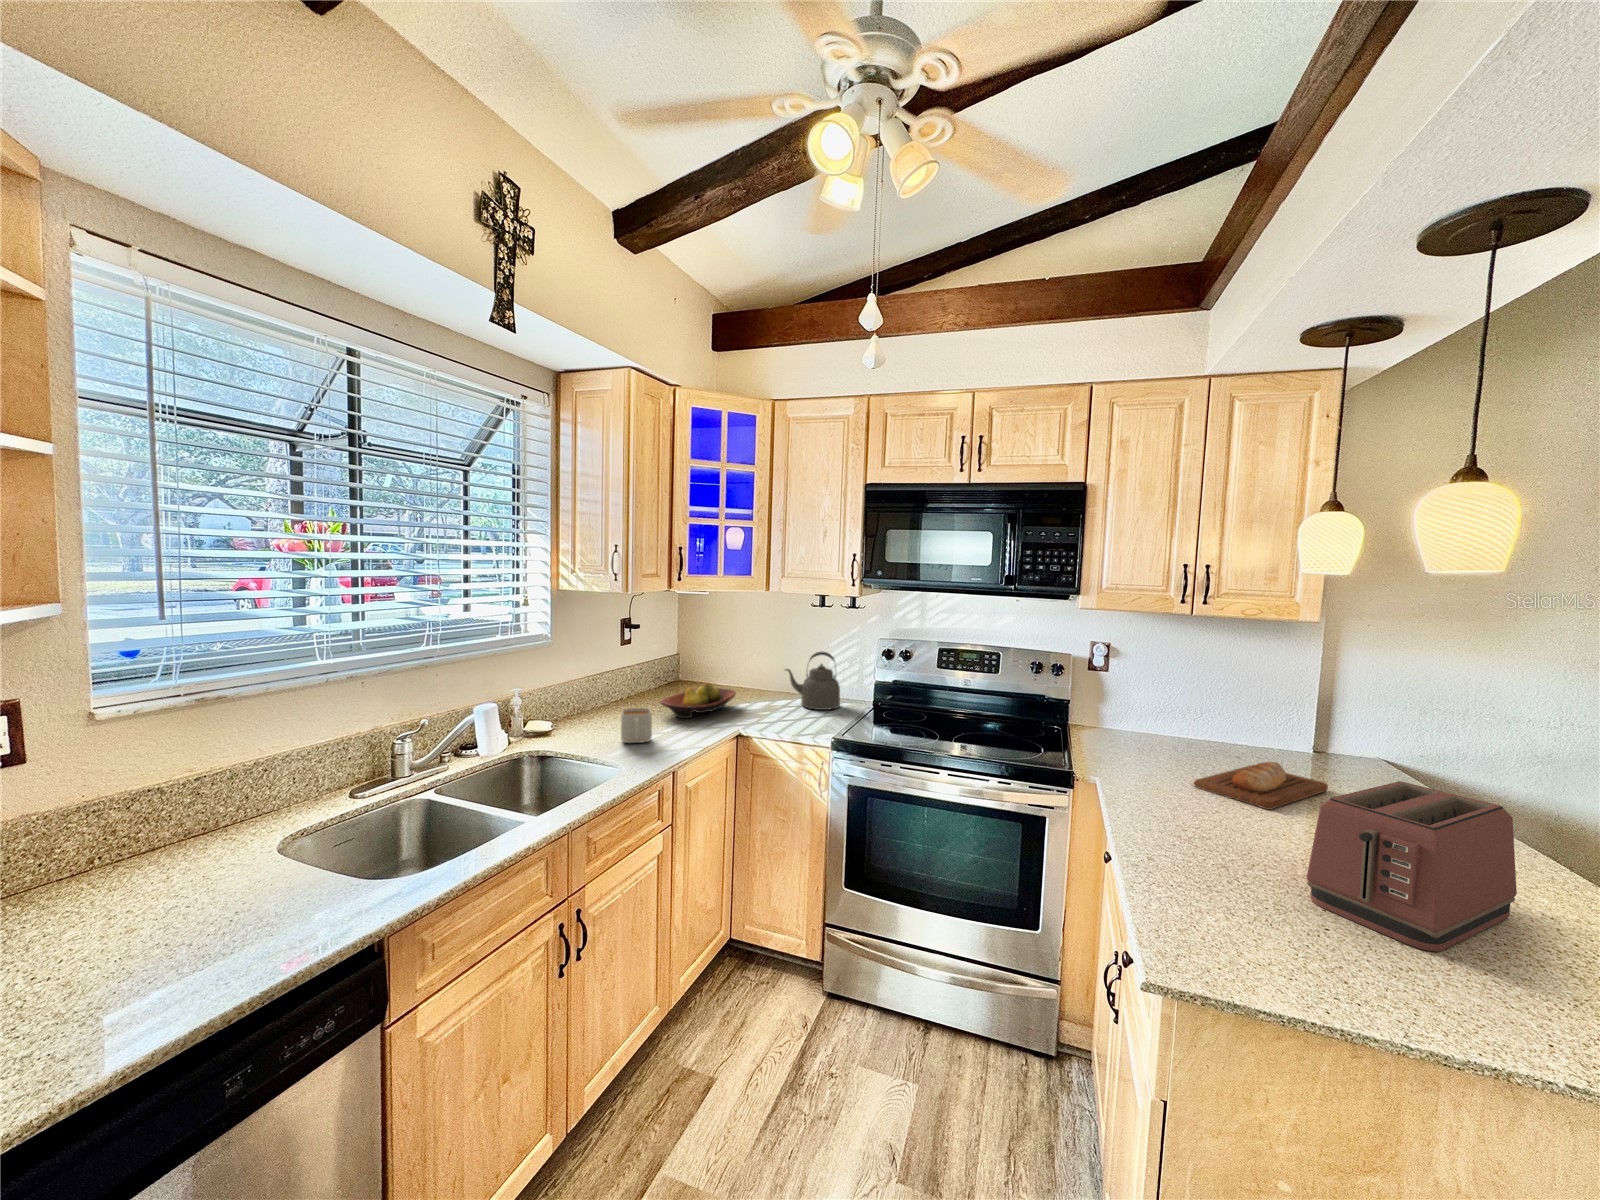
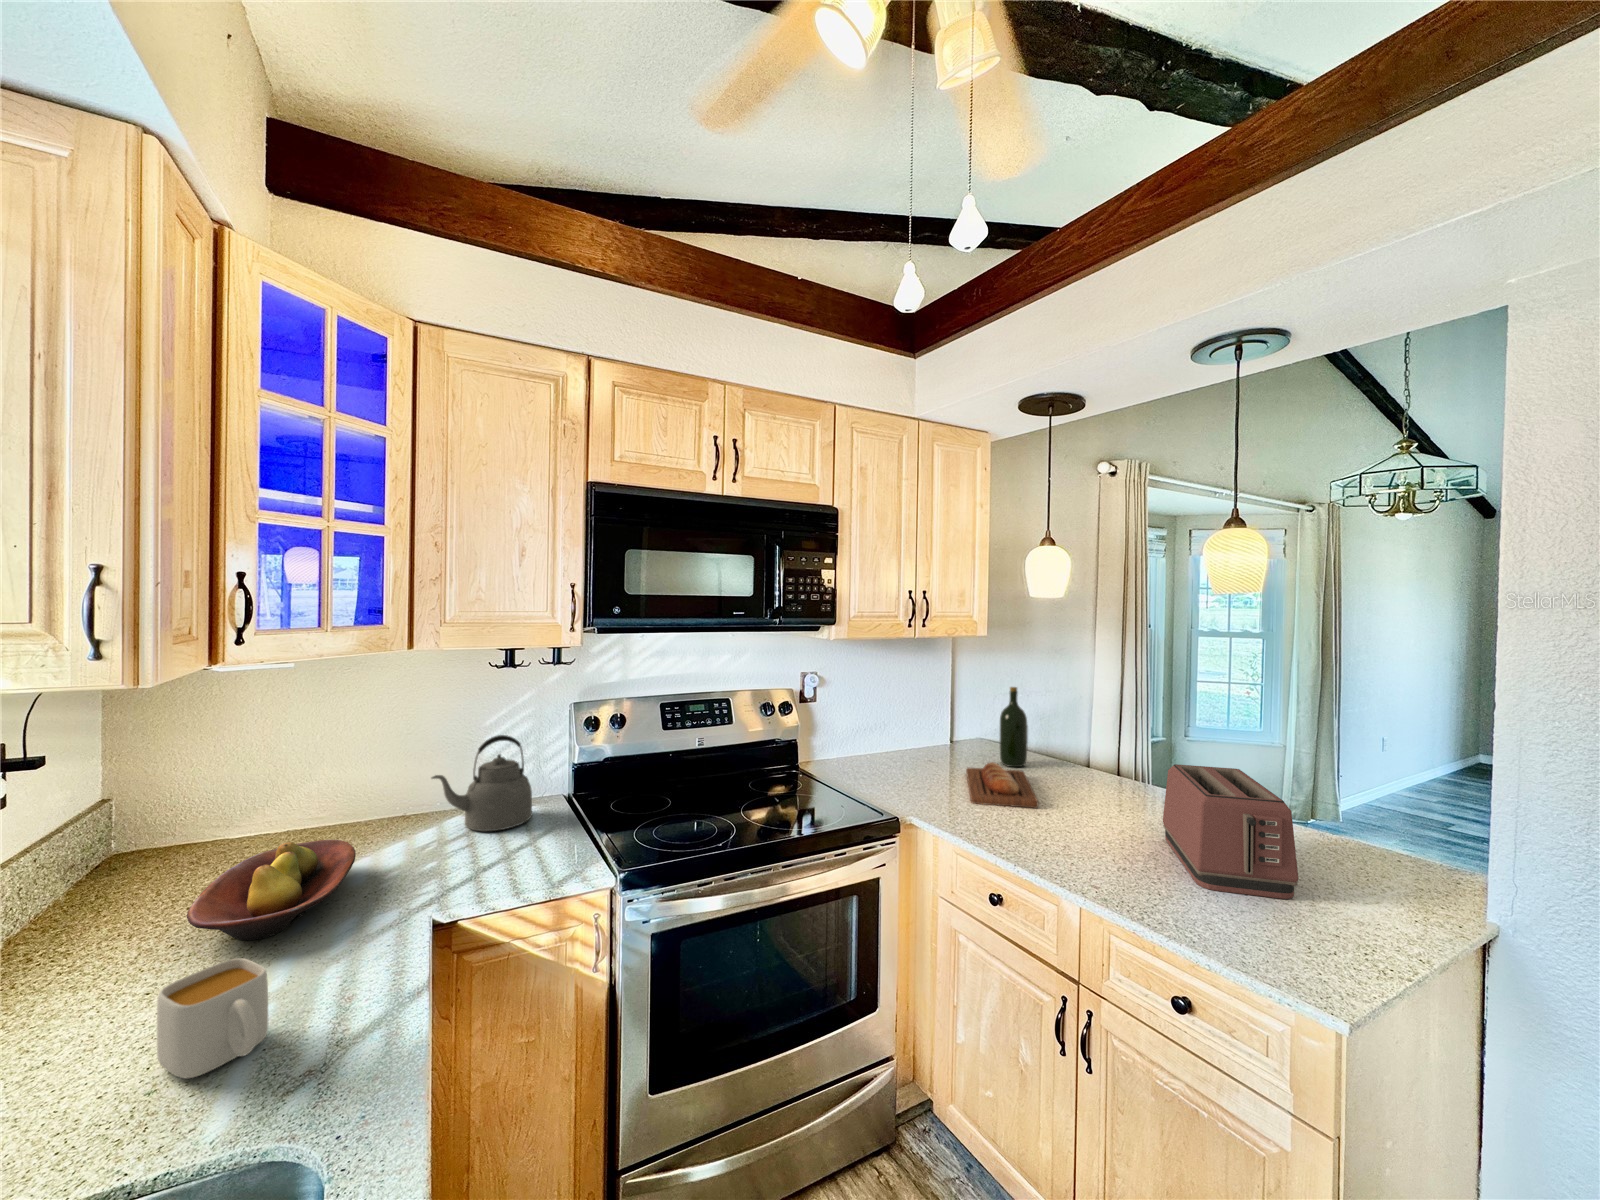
wine bottle: none [1327,685,1373,786] -> present [1000,687,1028,767]

